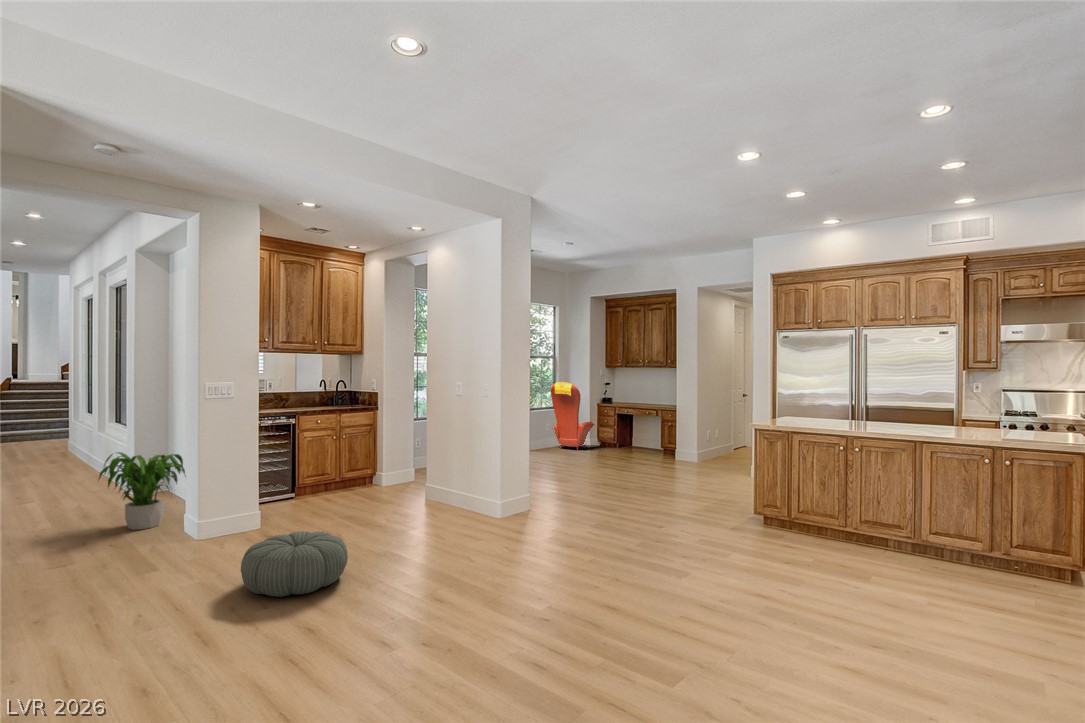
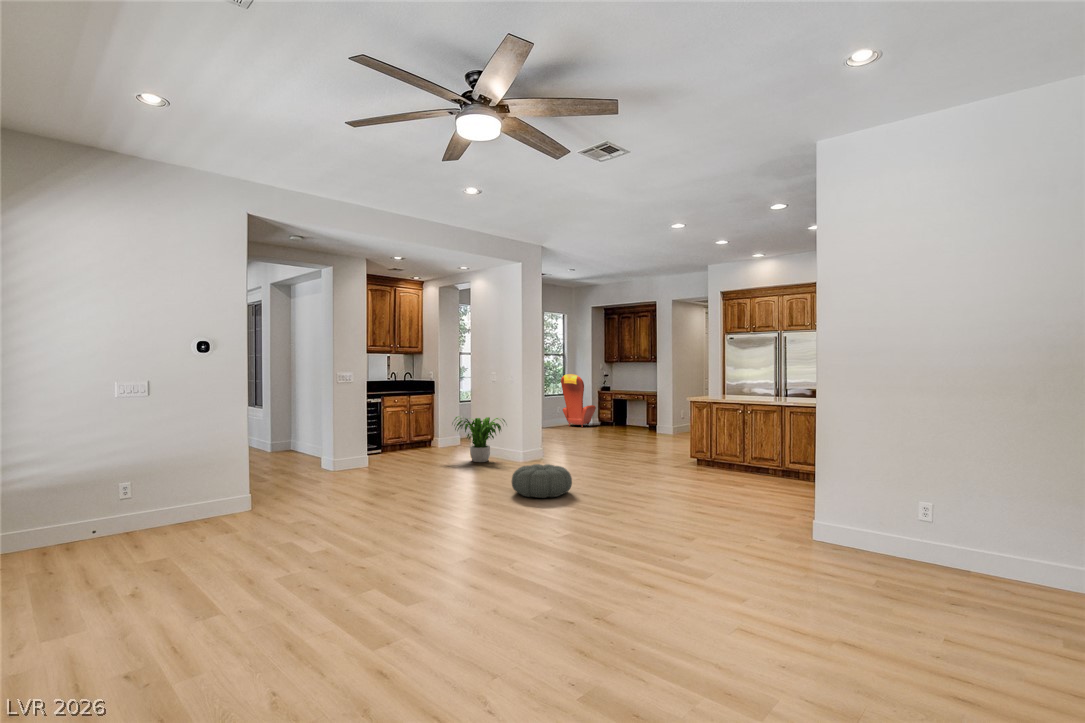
potted plant: present [99,452,185,530] -> present [452,416,505,462]
pouf: present [241,531,348,597] -> present [512,464,572,498]

